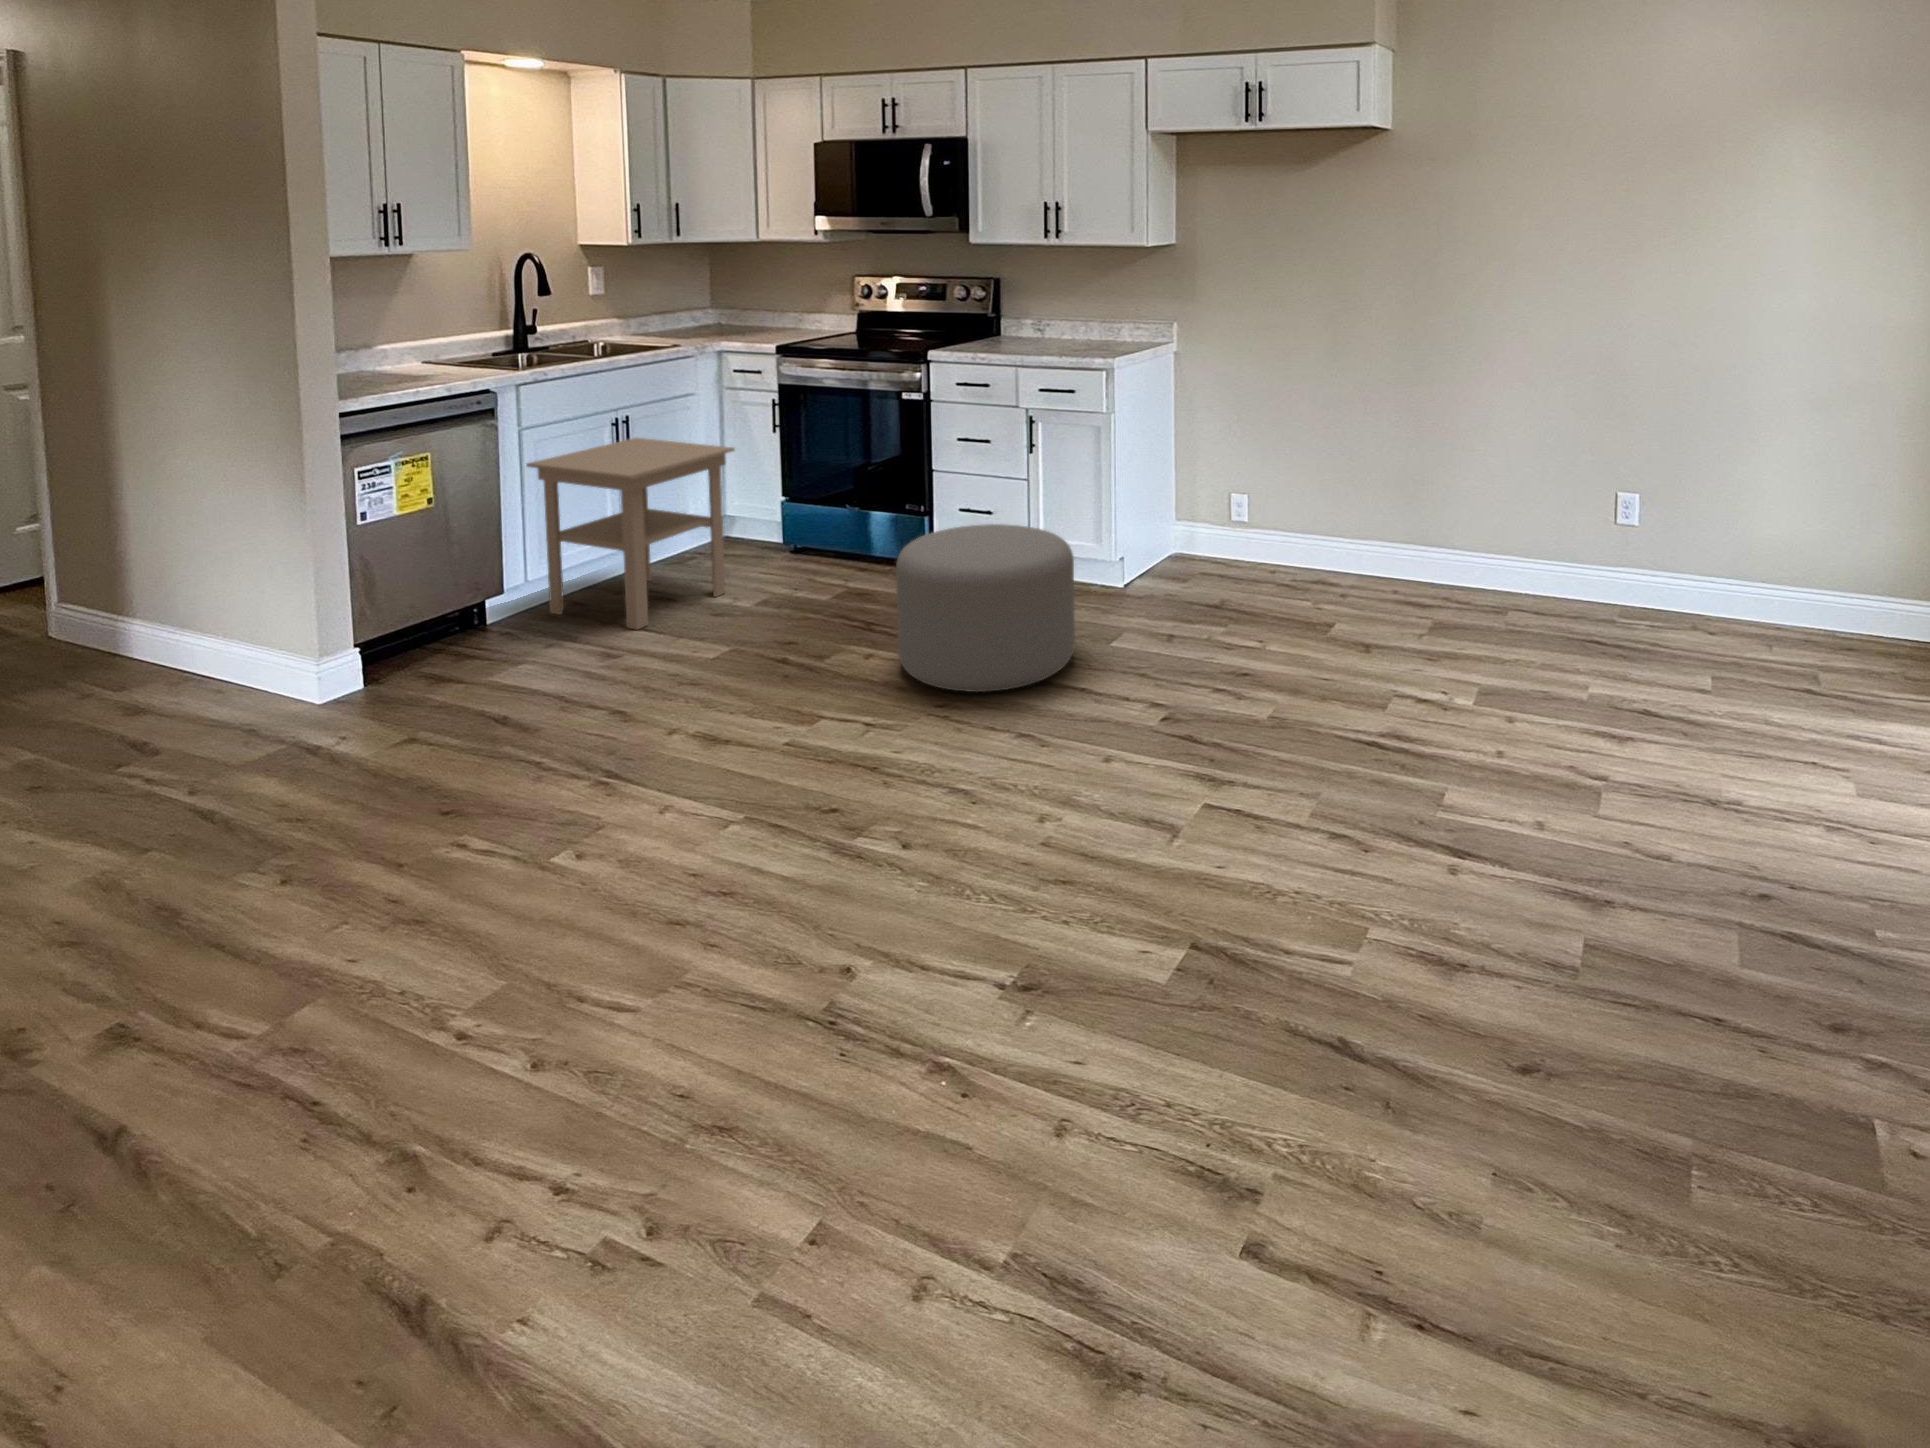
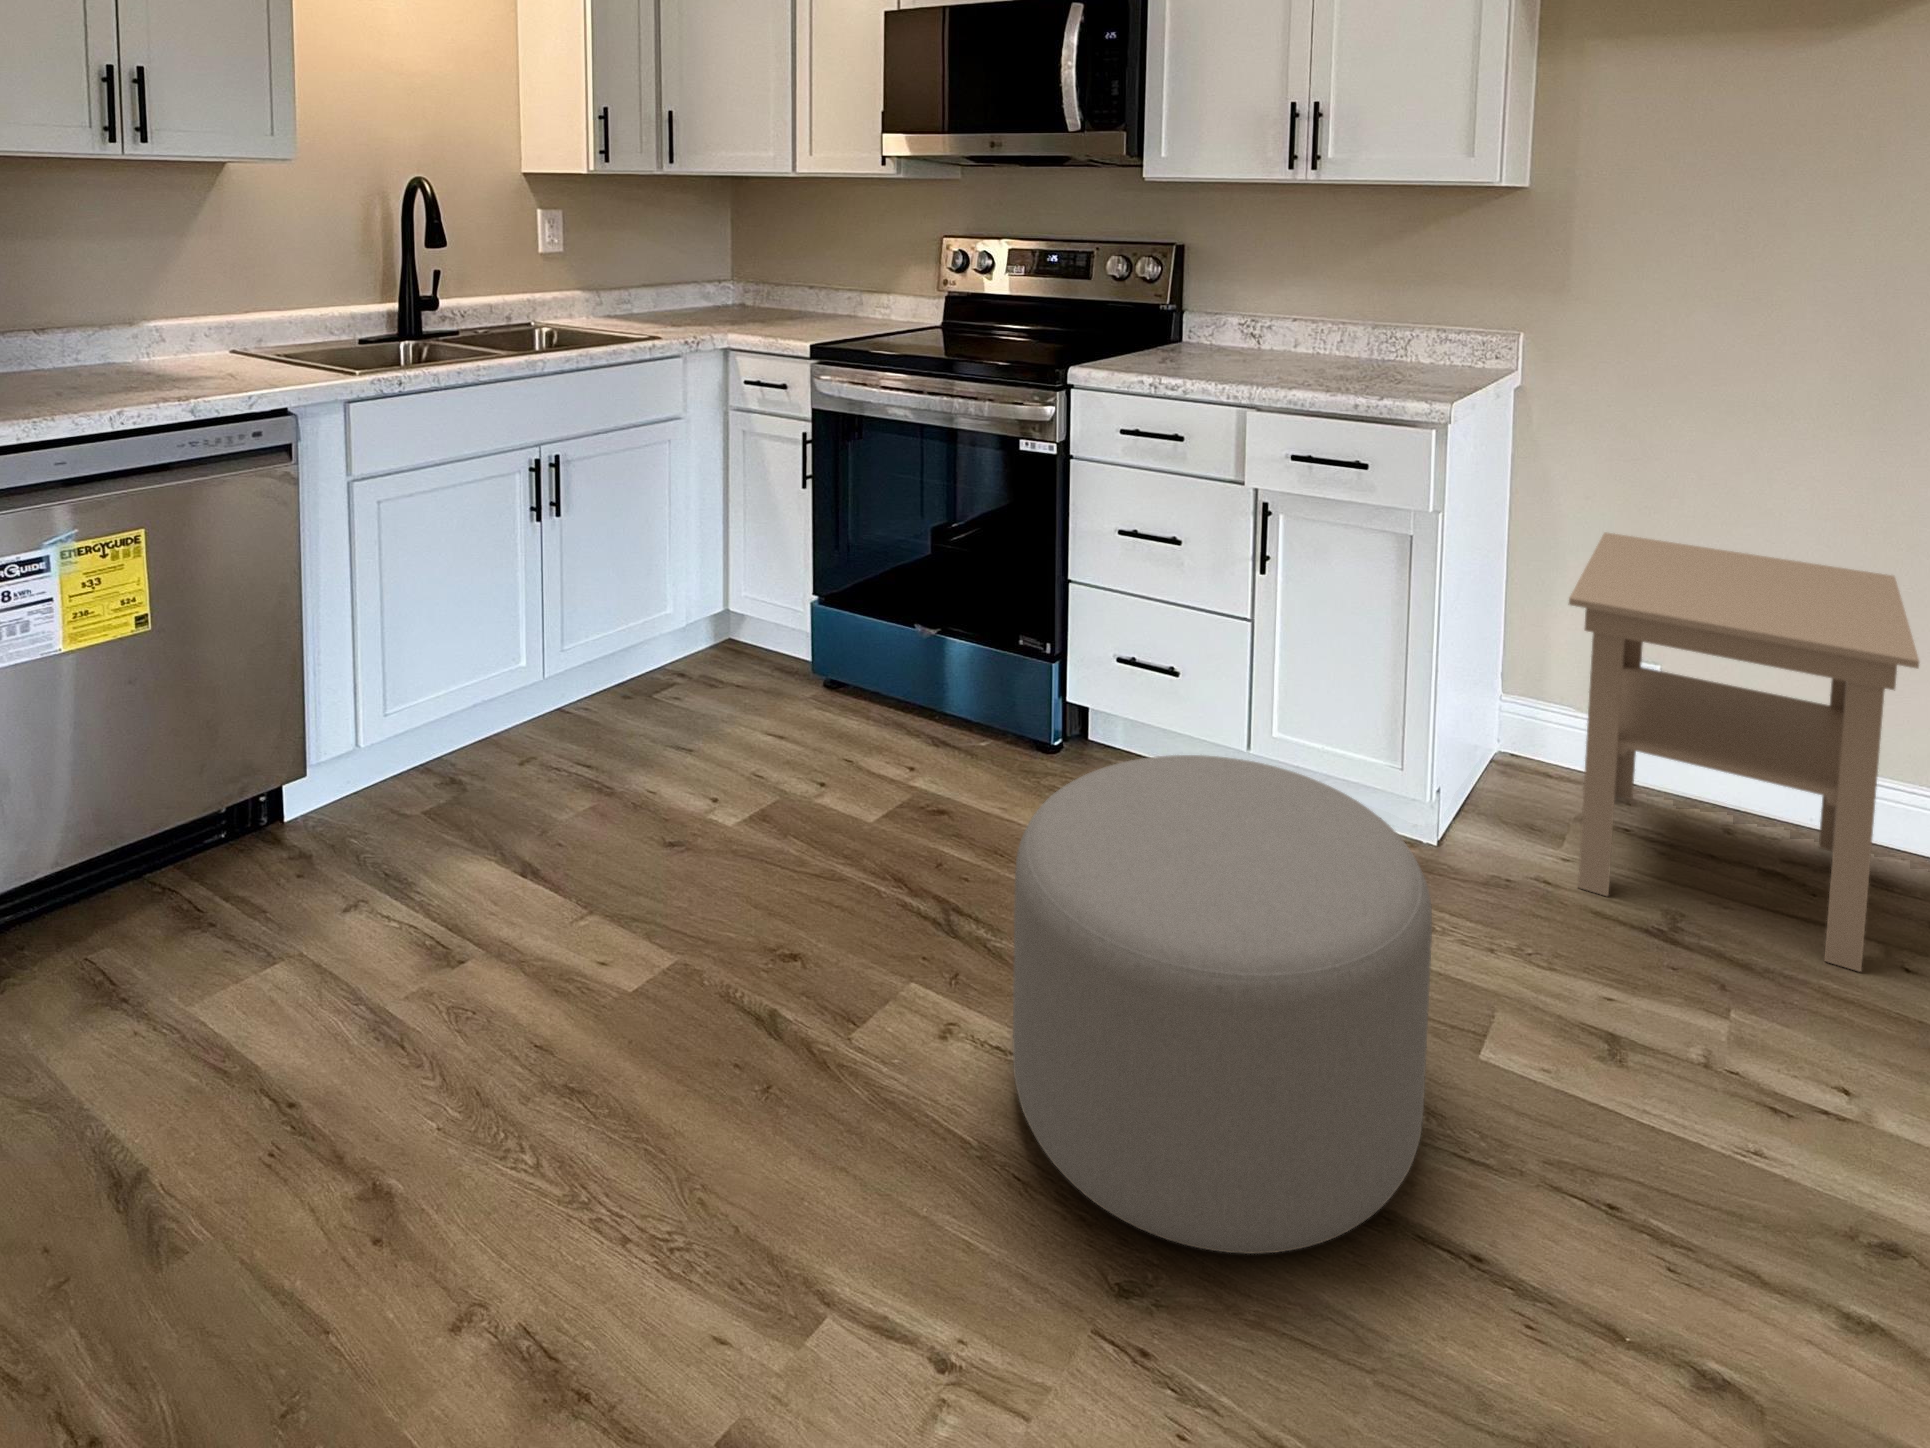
side table: present [527,438,735,629] -> present [1569,532,1919,971]

